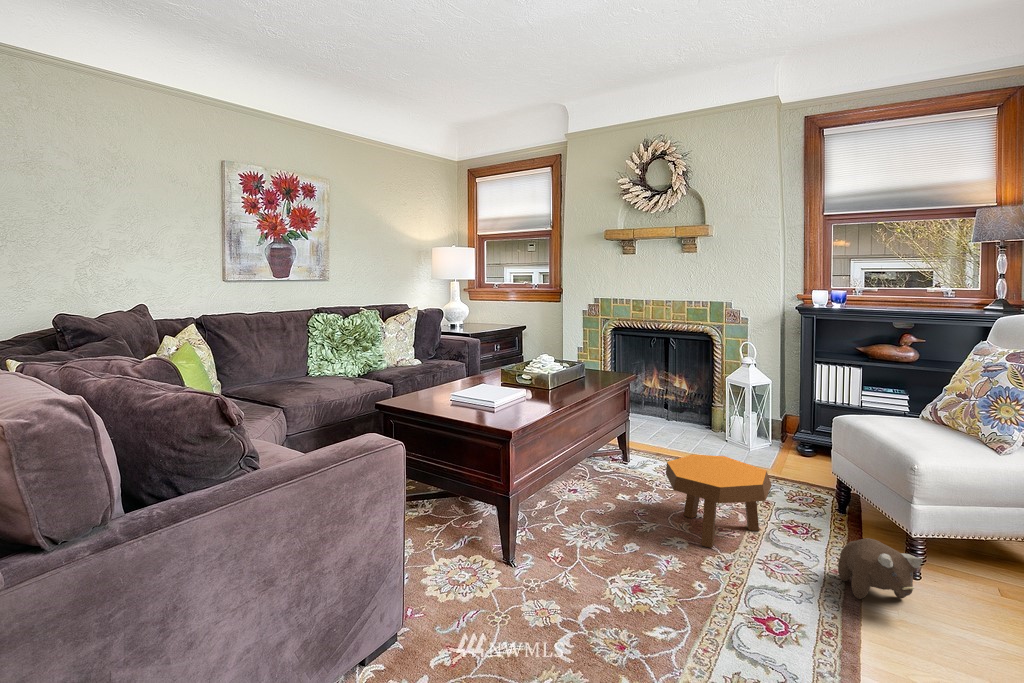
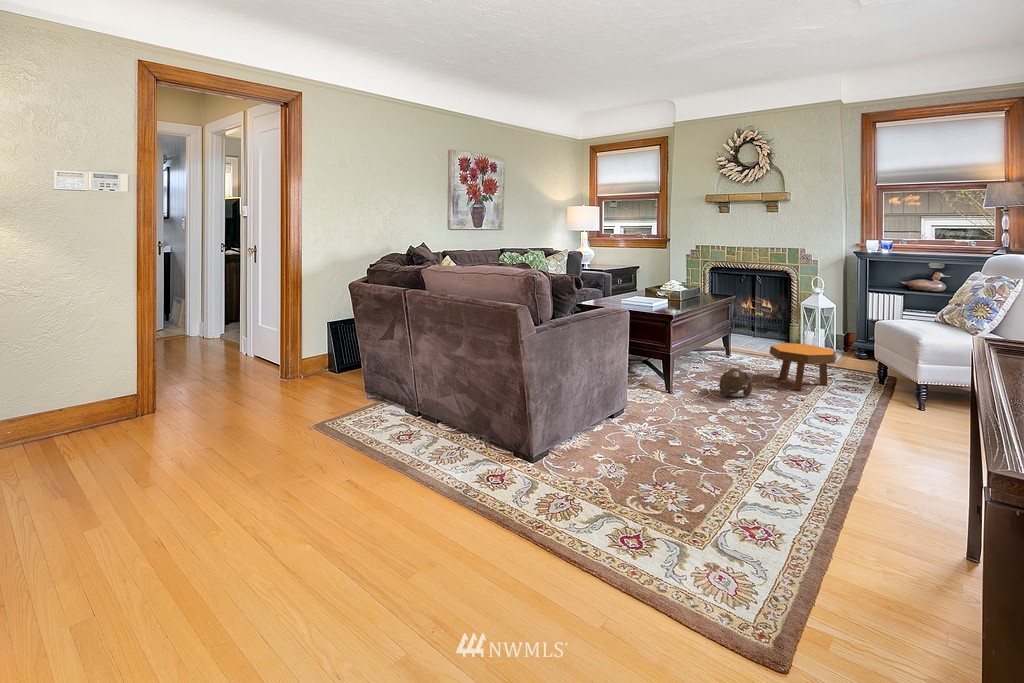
plush toy: present [838,538,923,599] -> present [719,368,753,397]

